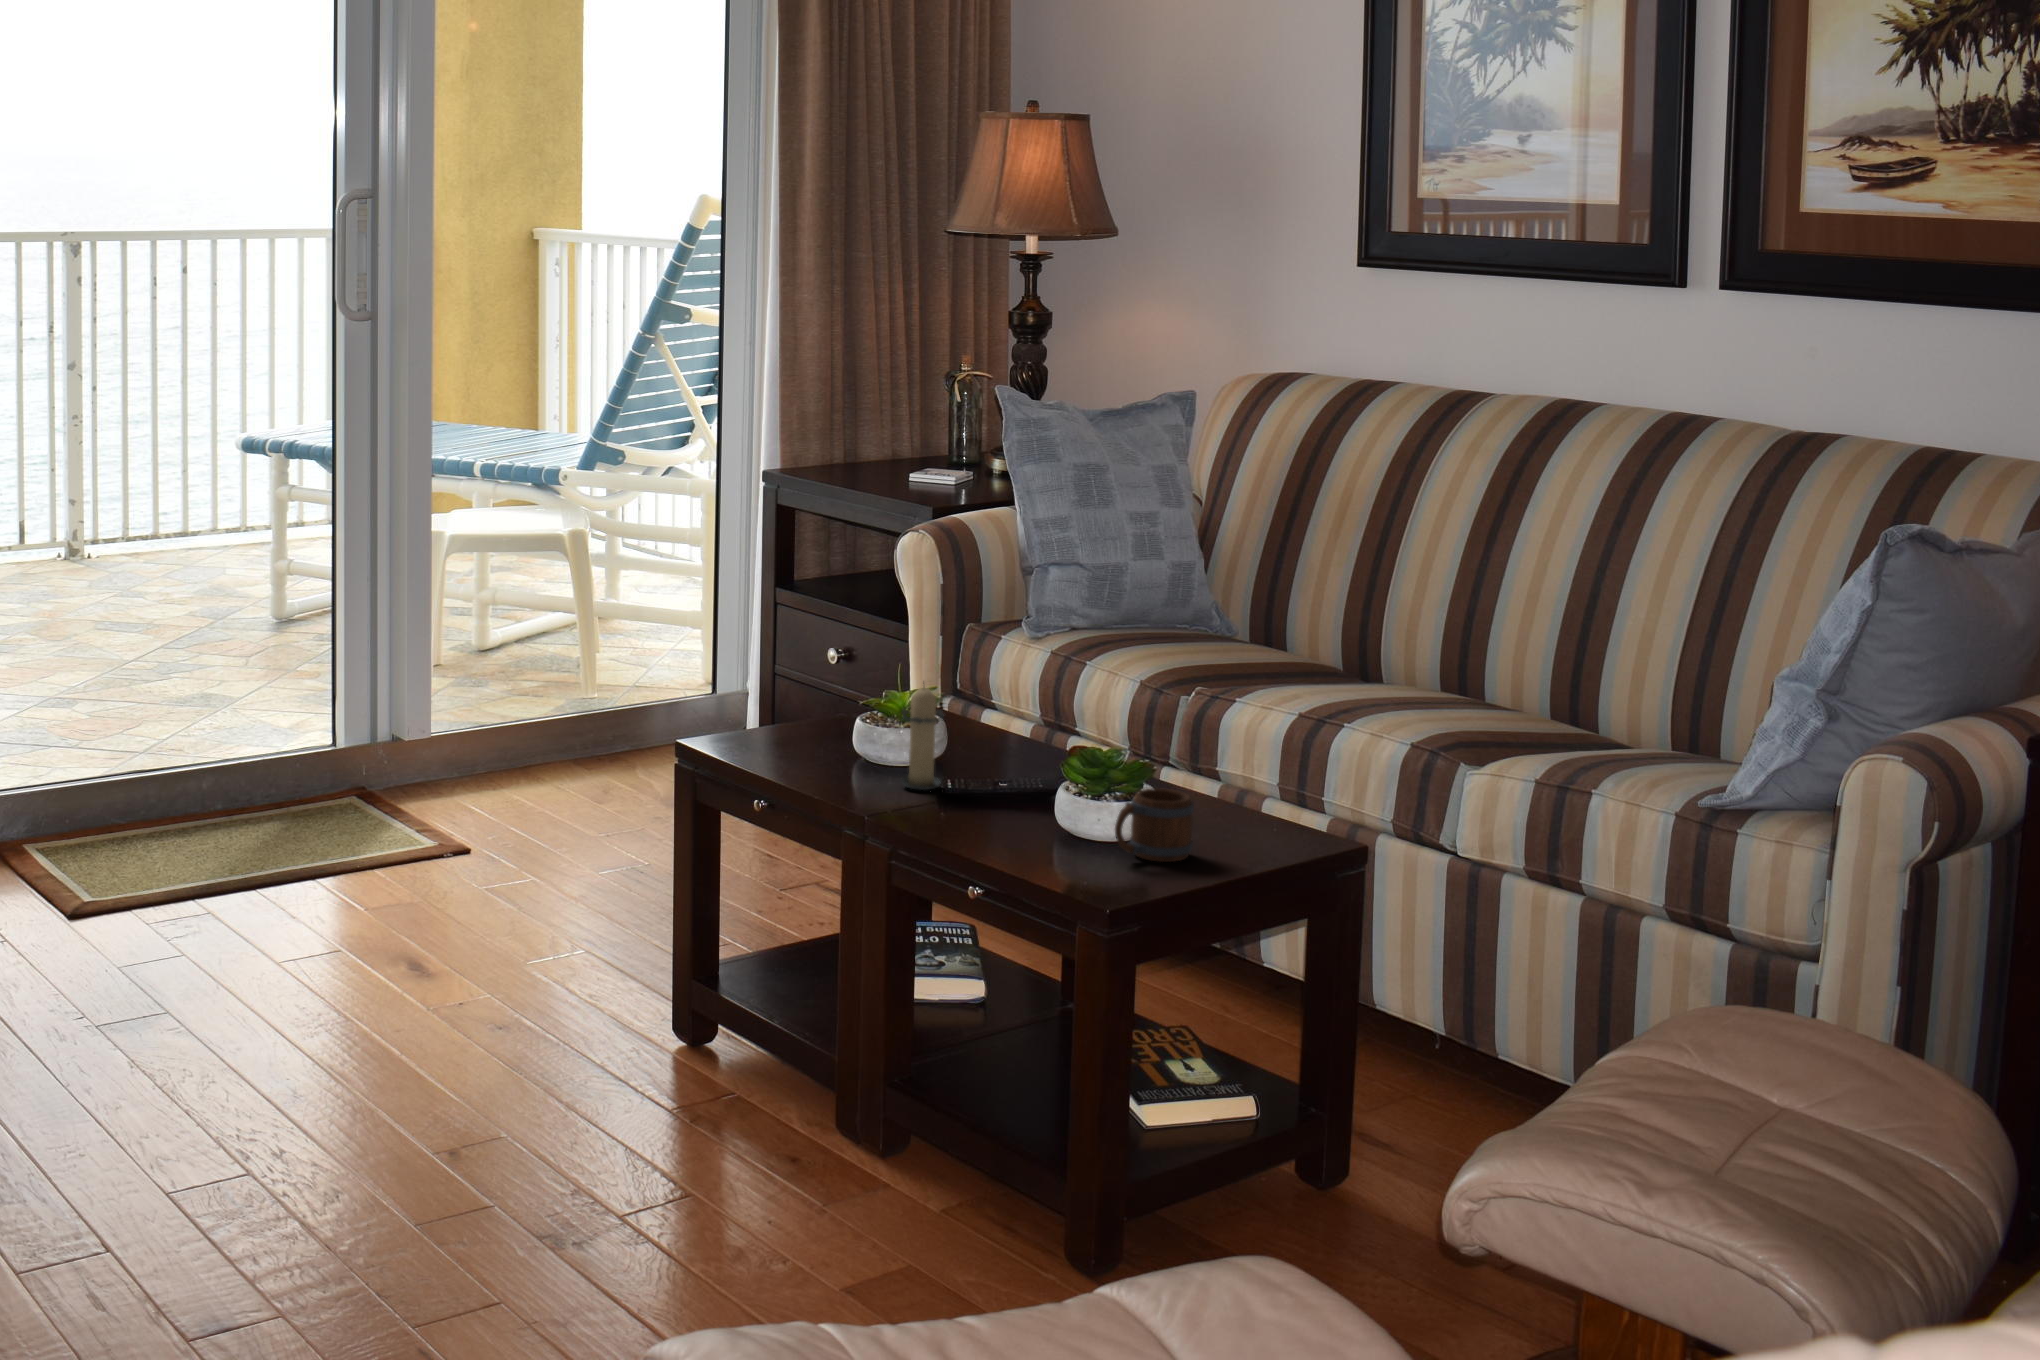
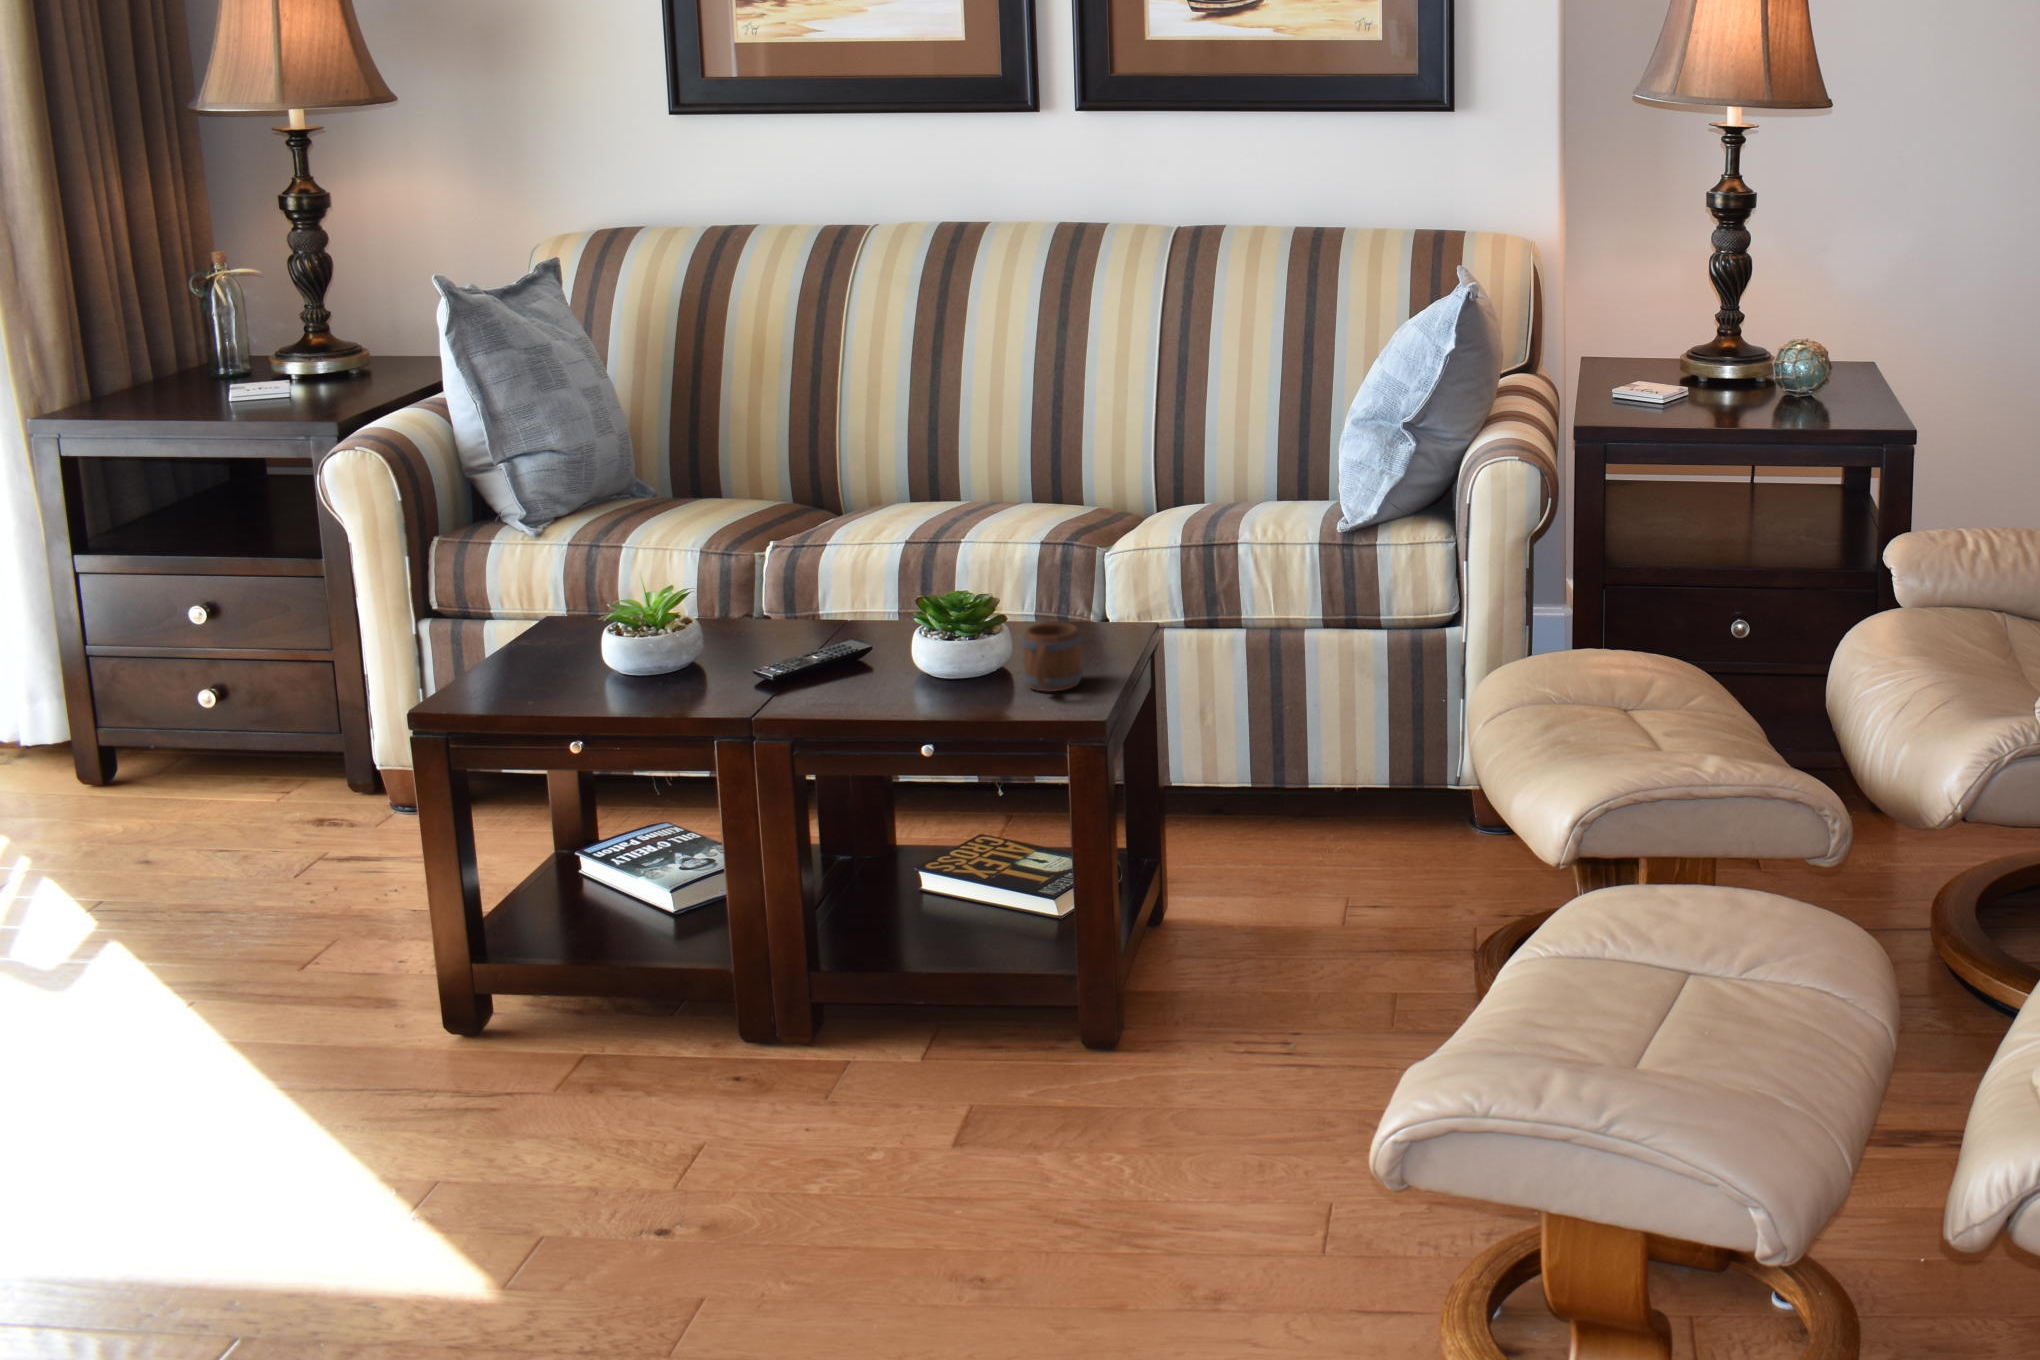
candle: present [901,683,944,790] -> none [689,583,750,697]

